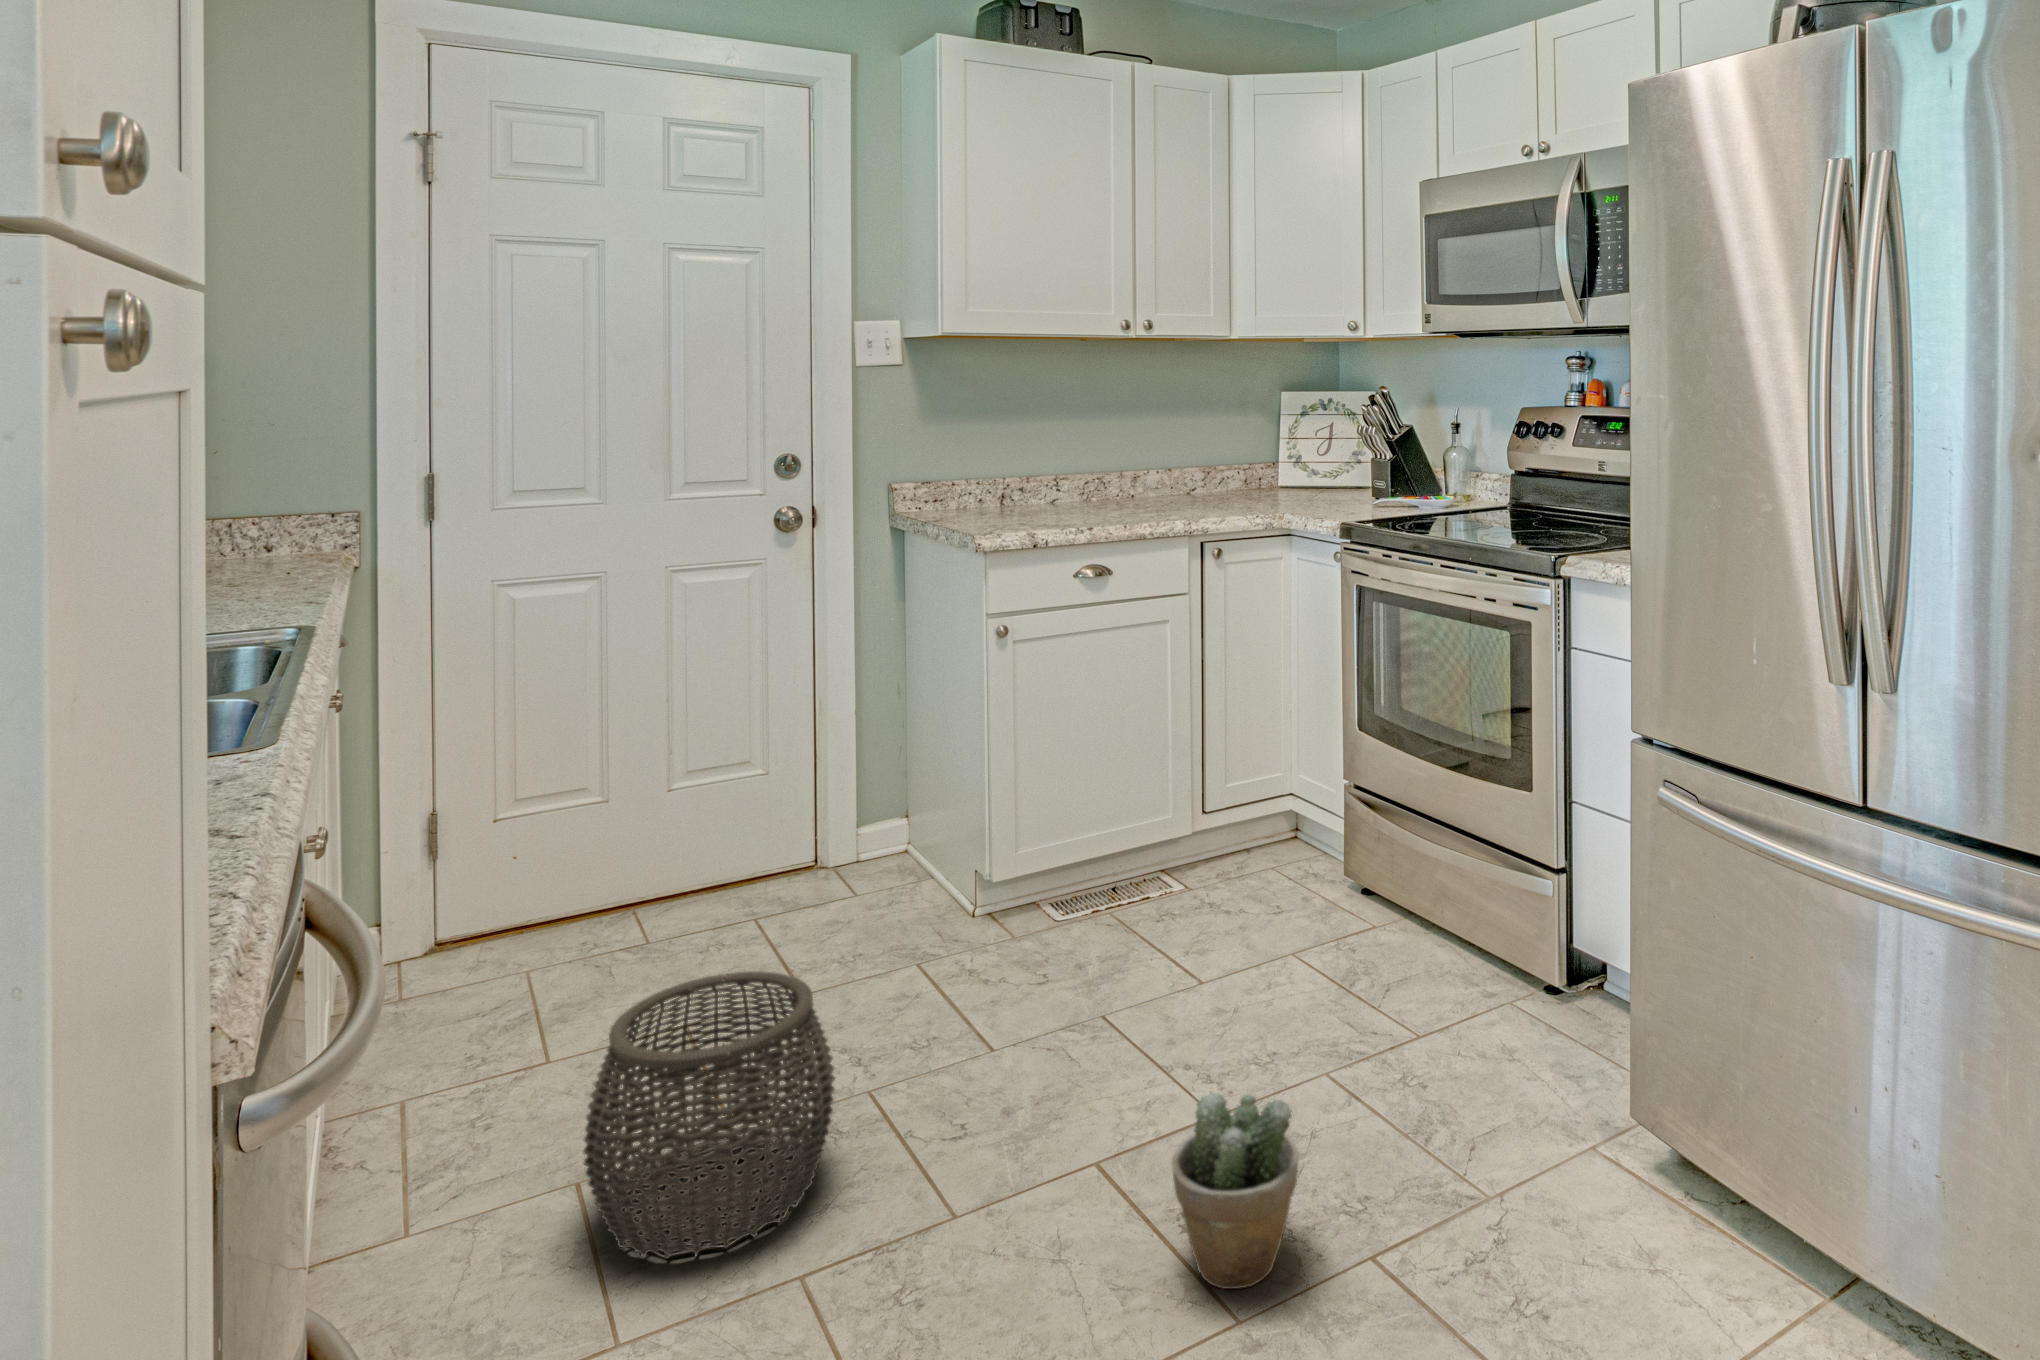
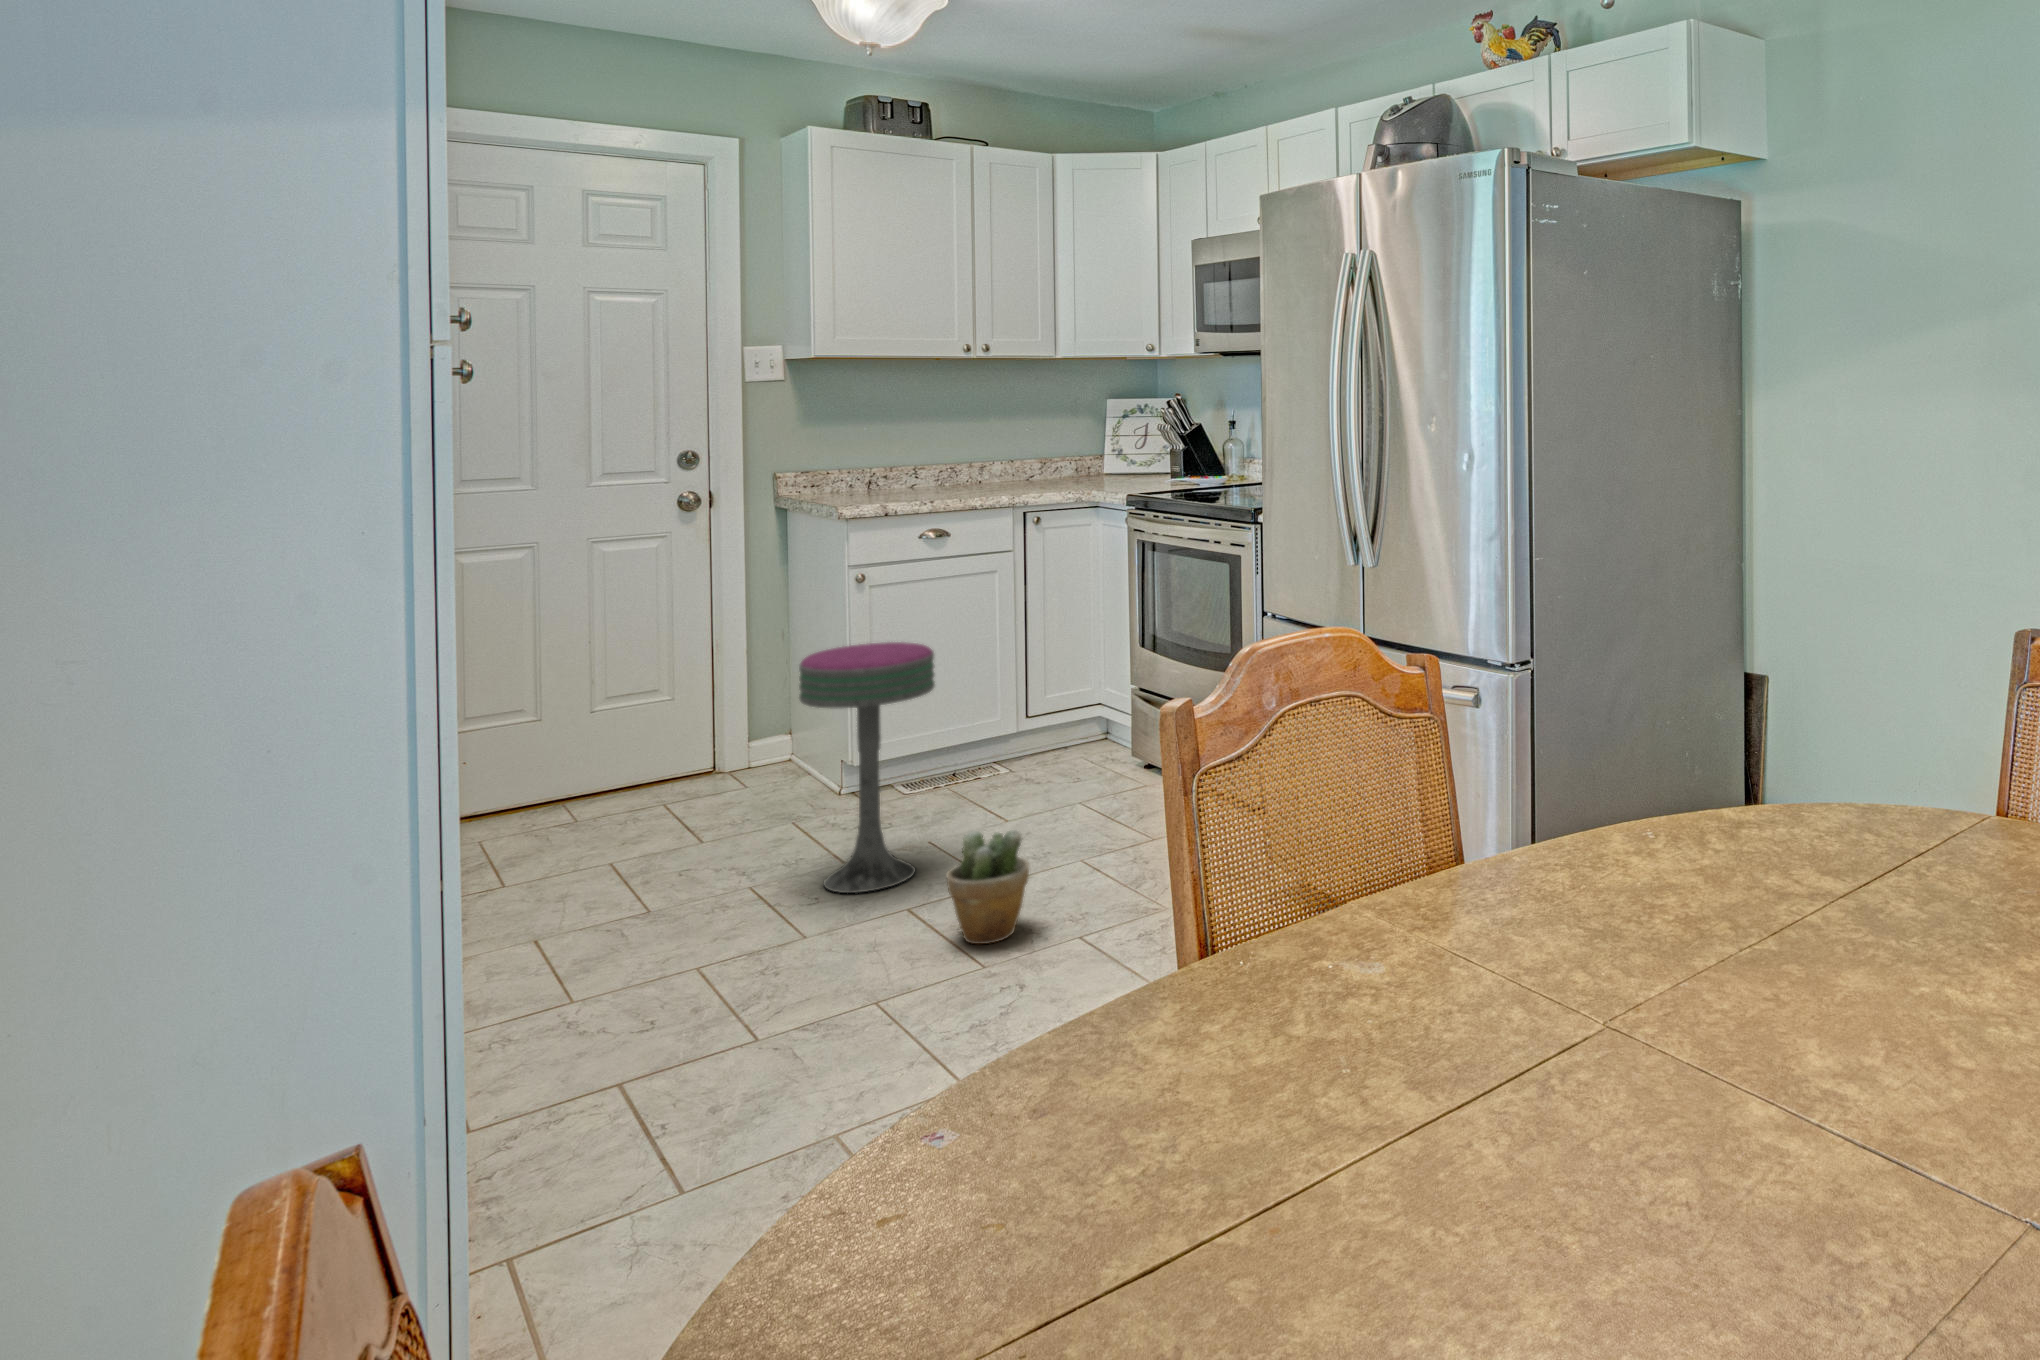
bar stool: none [938,745,1126,1136] -> present [799,642,935,893]
woven basket: present [583,971,835,1259] -> none [553,789,727,955]

